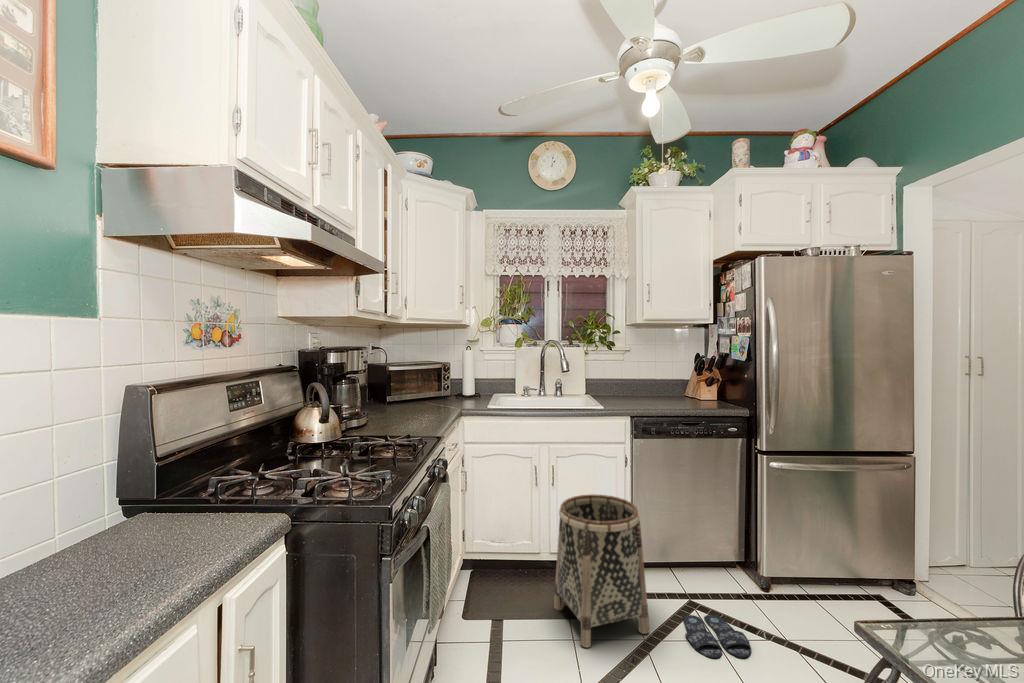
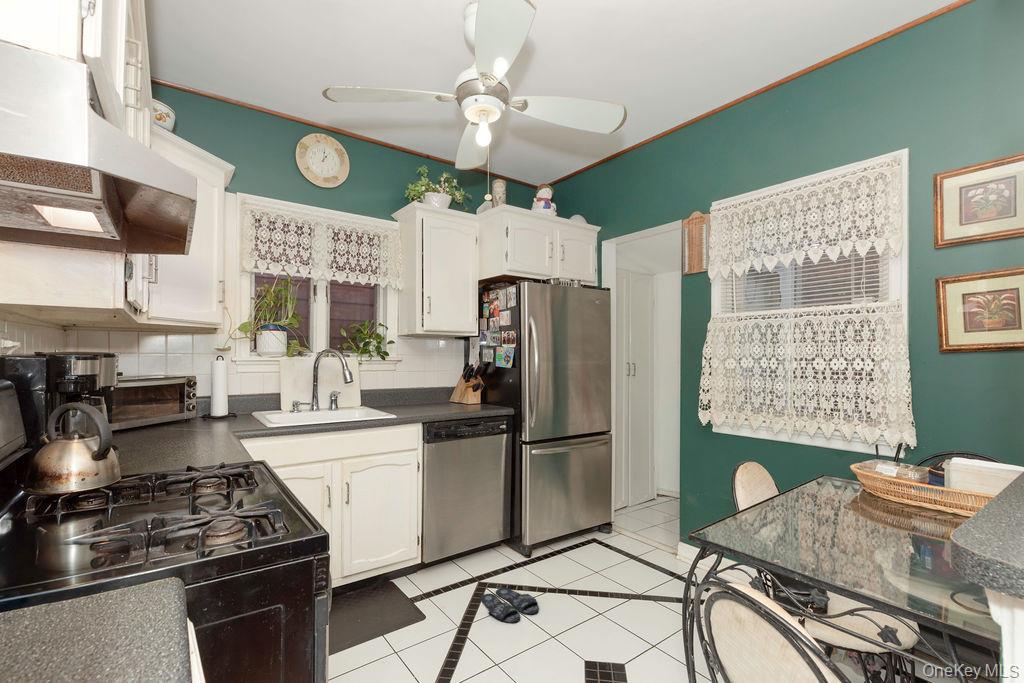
basket: present [554,494,649,647] -> none [361,502,460,657]

